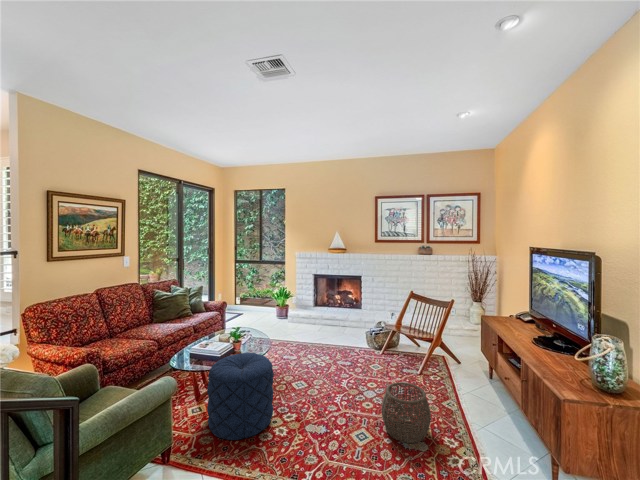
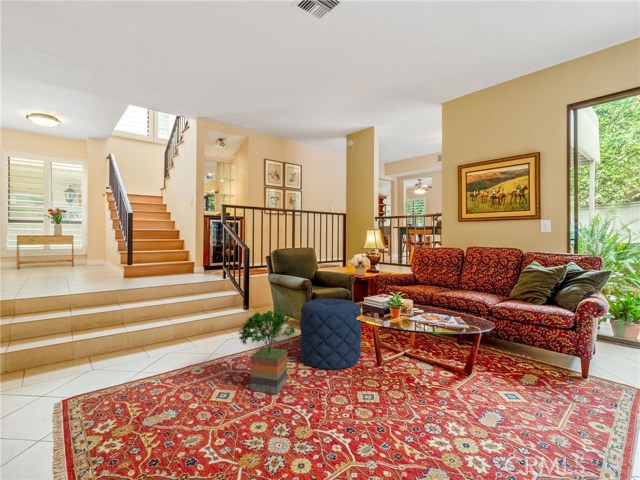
potted tree: none [303,357,352,436] -> present [239,310,295,394]
woven basket: present [382,382,431,444] -> none [143,359,217,442]

